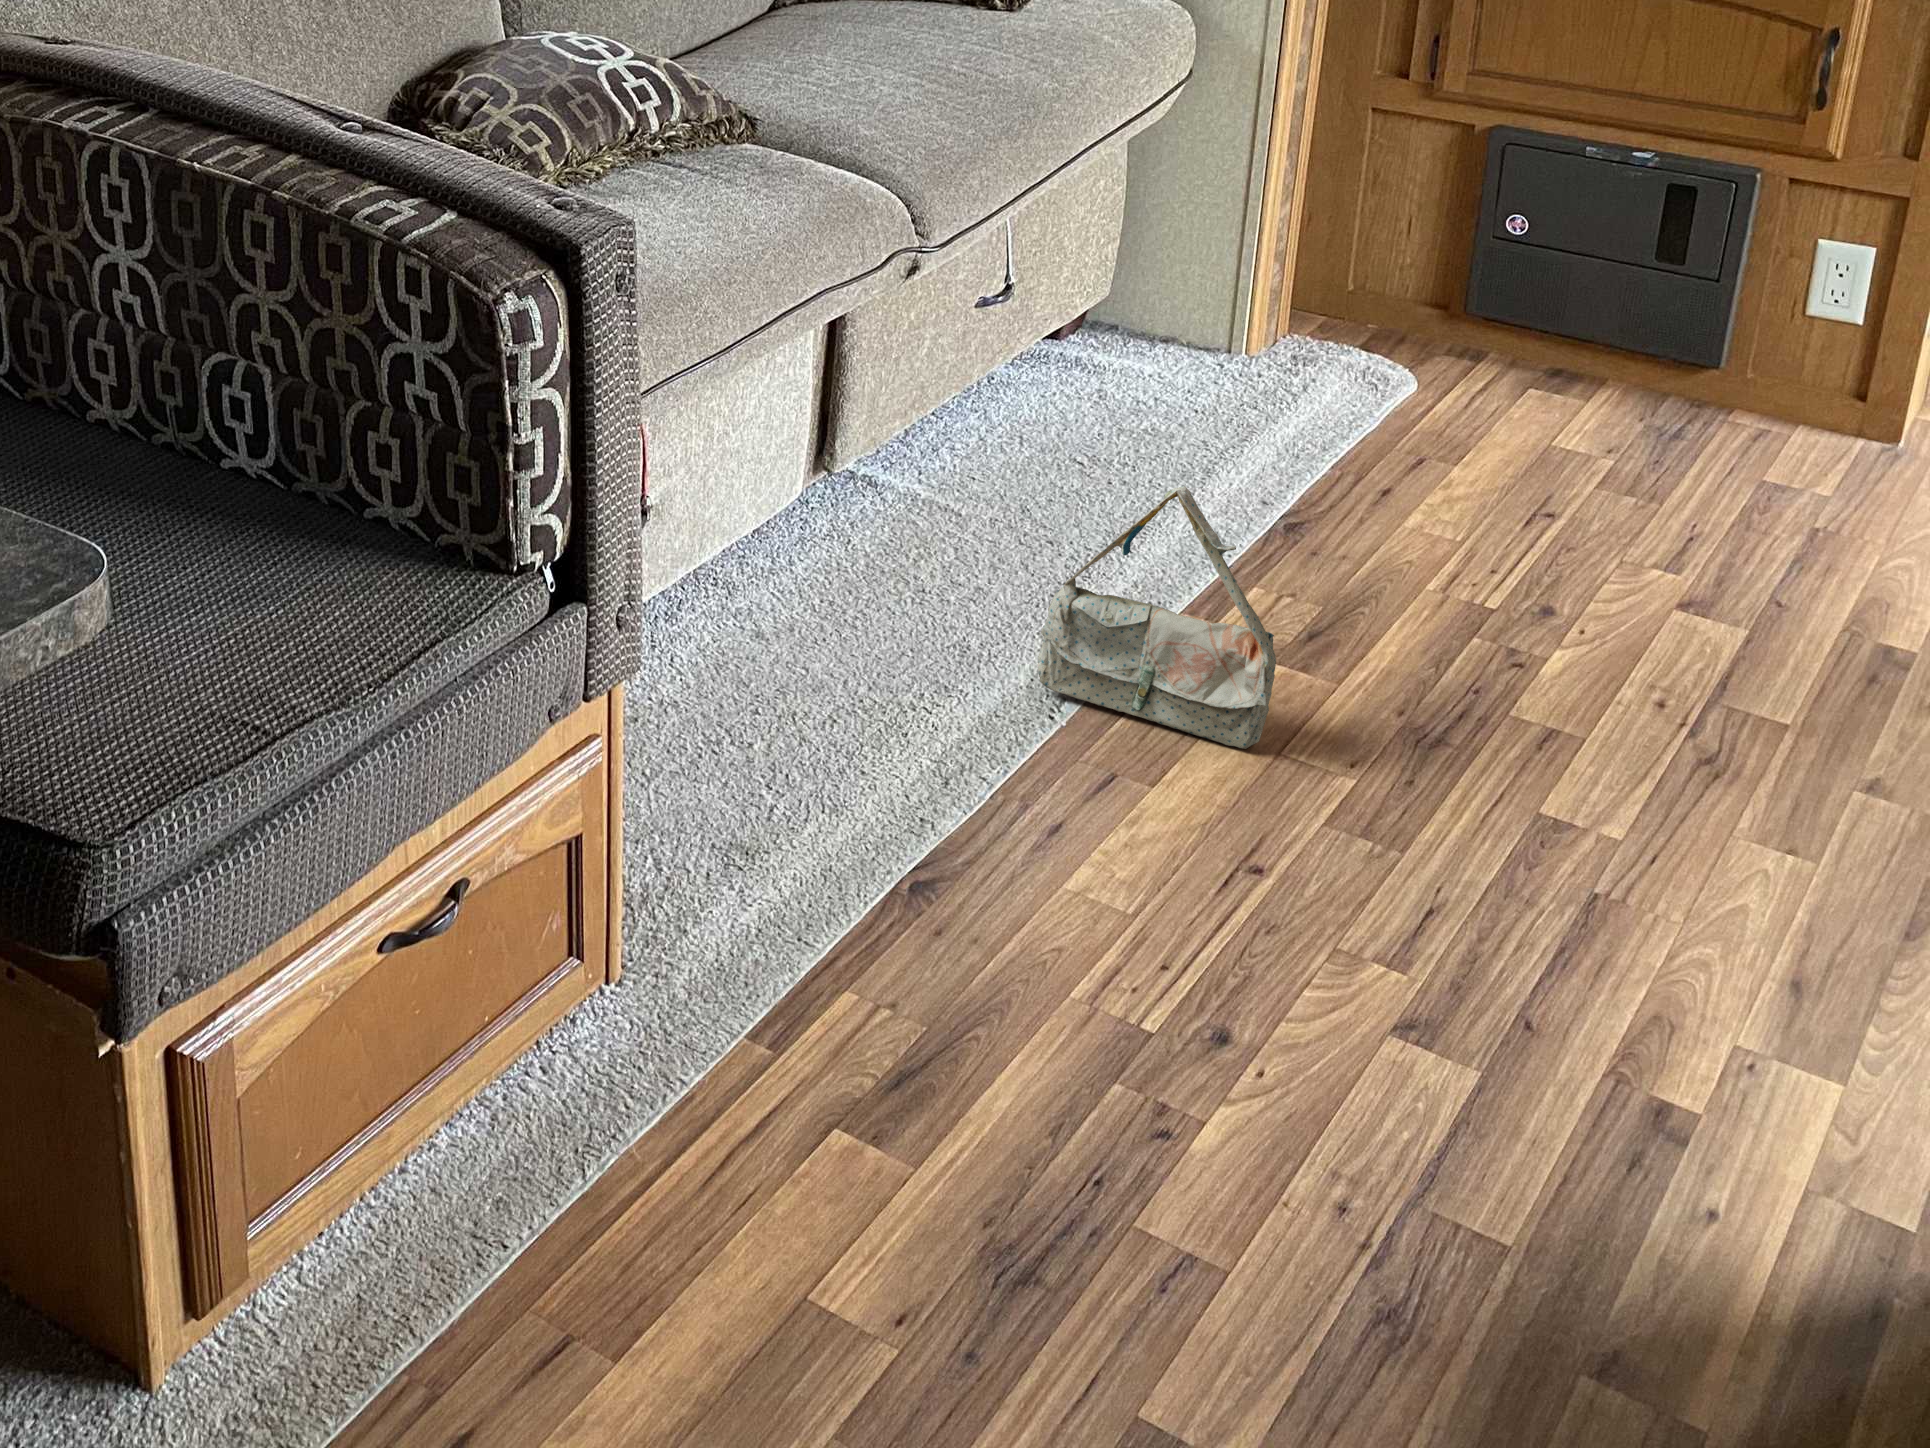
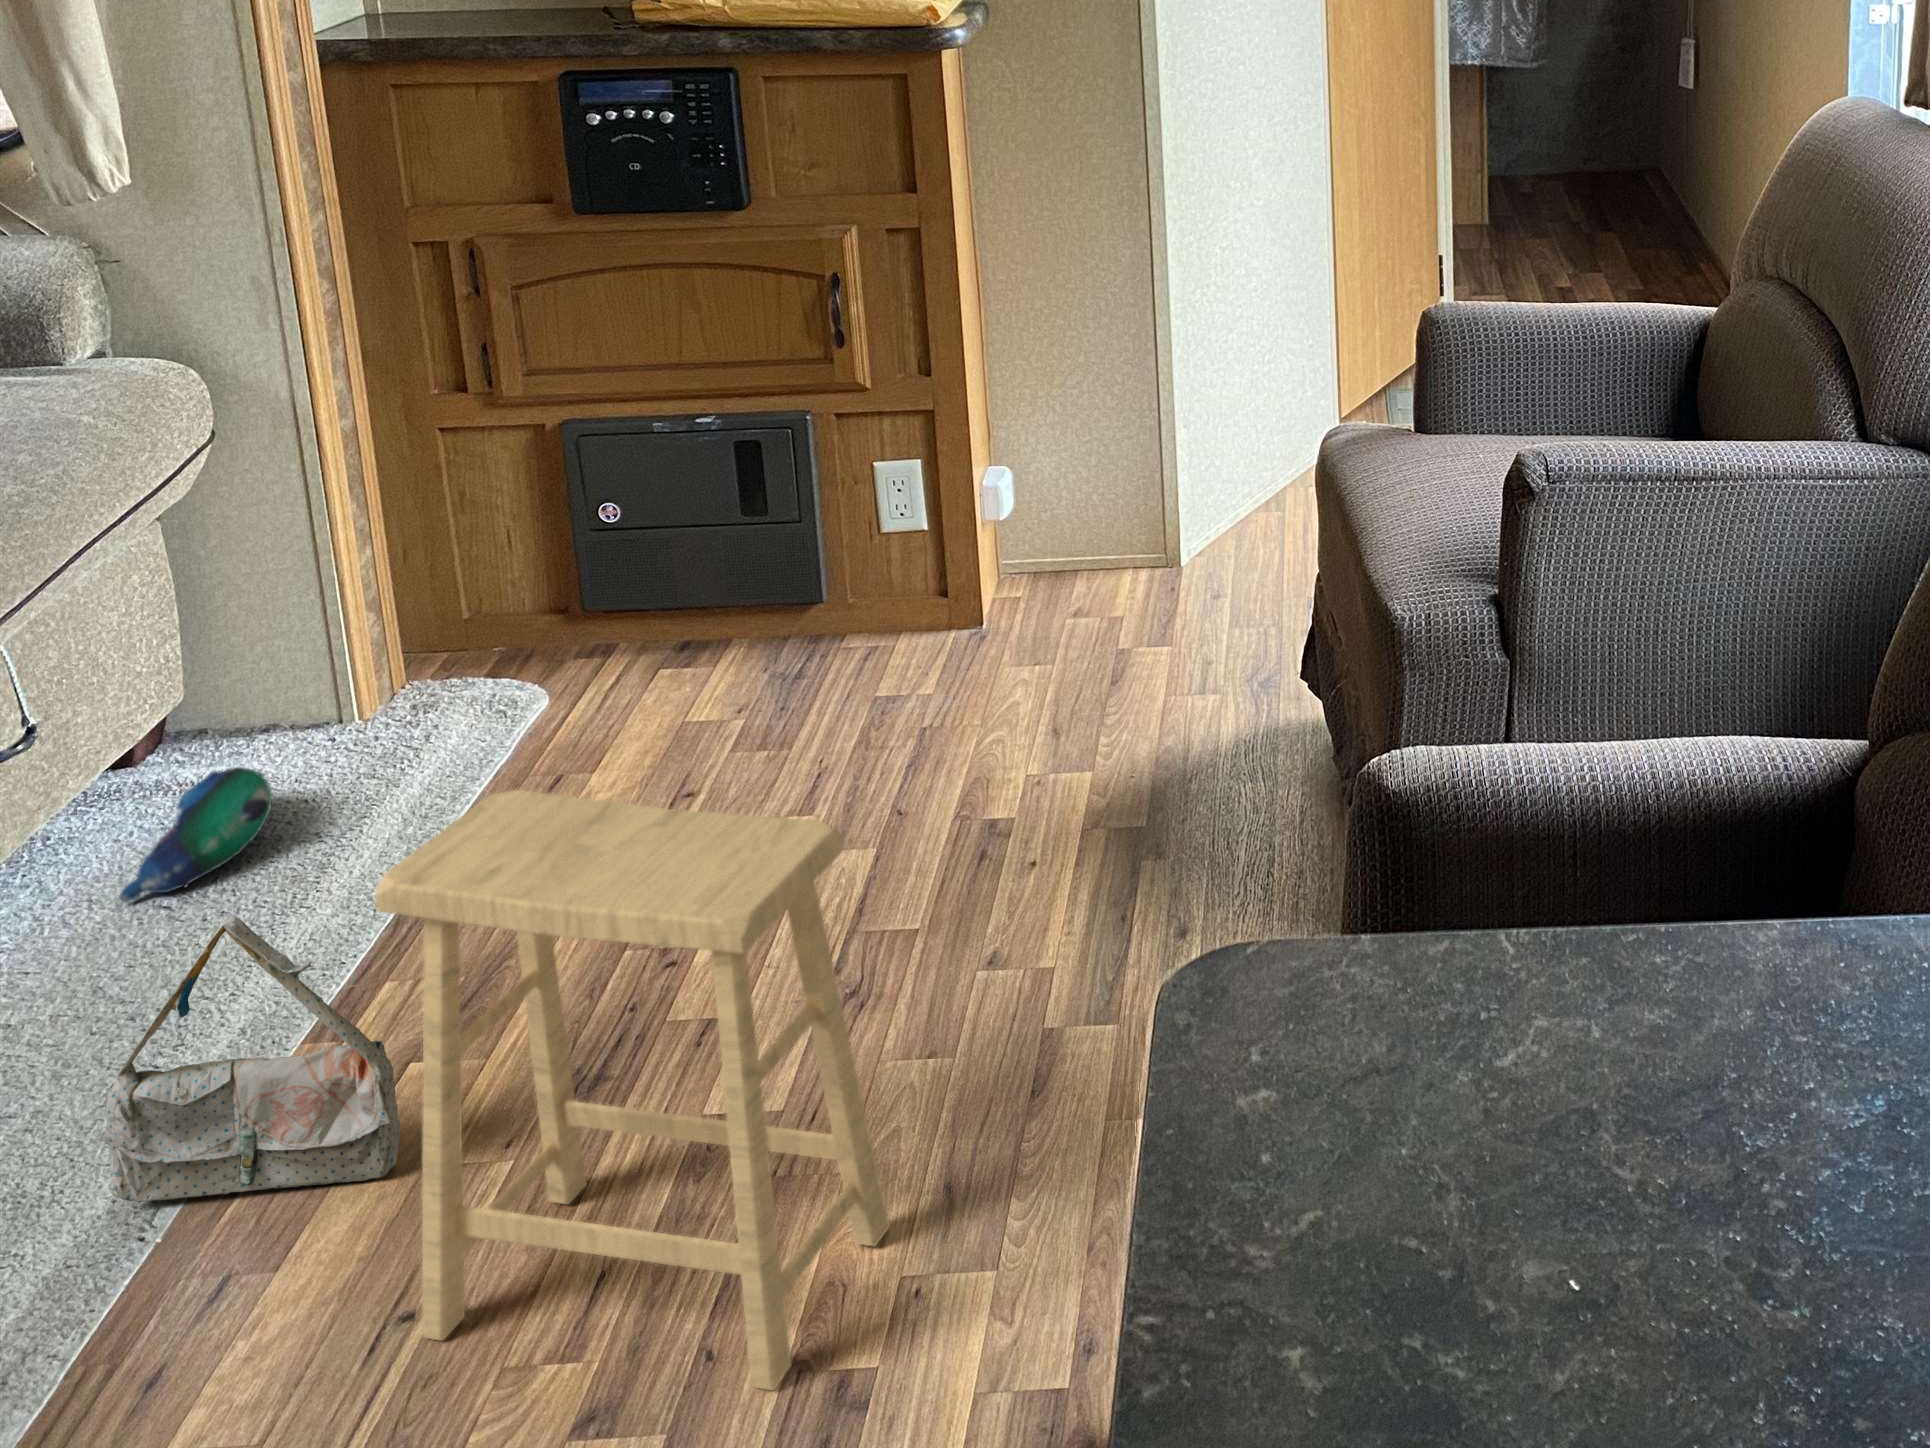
plush toy: none [1046,365,1177,455] -> present [119,767,272,902]
footstool: none [1269,450,1801,1079] -> present [375,789,890,1390]

